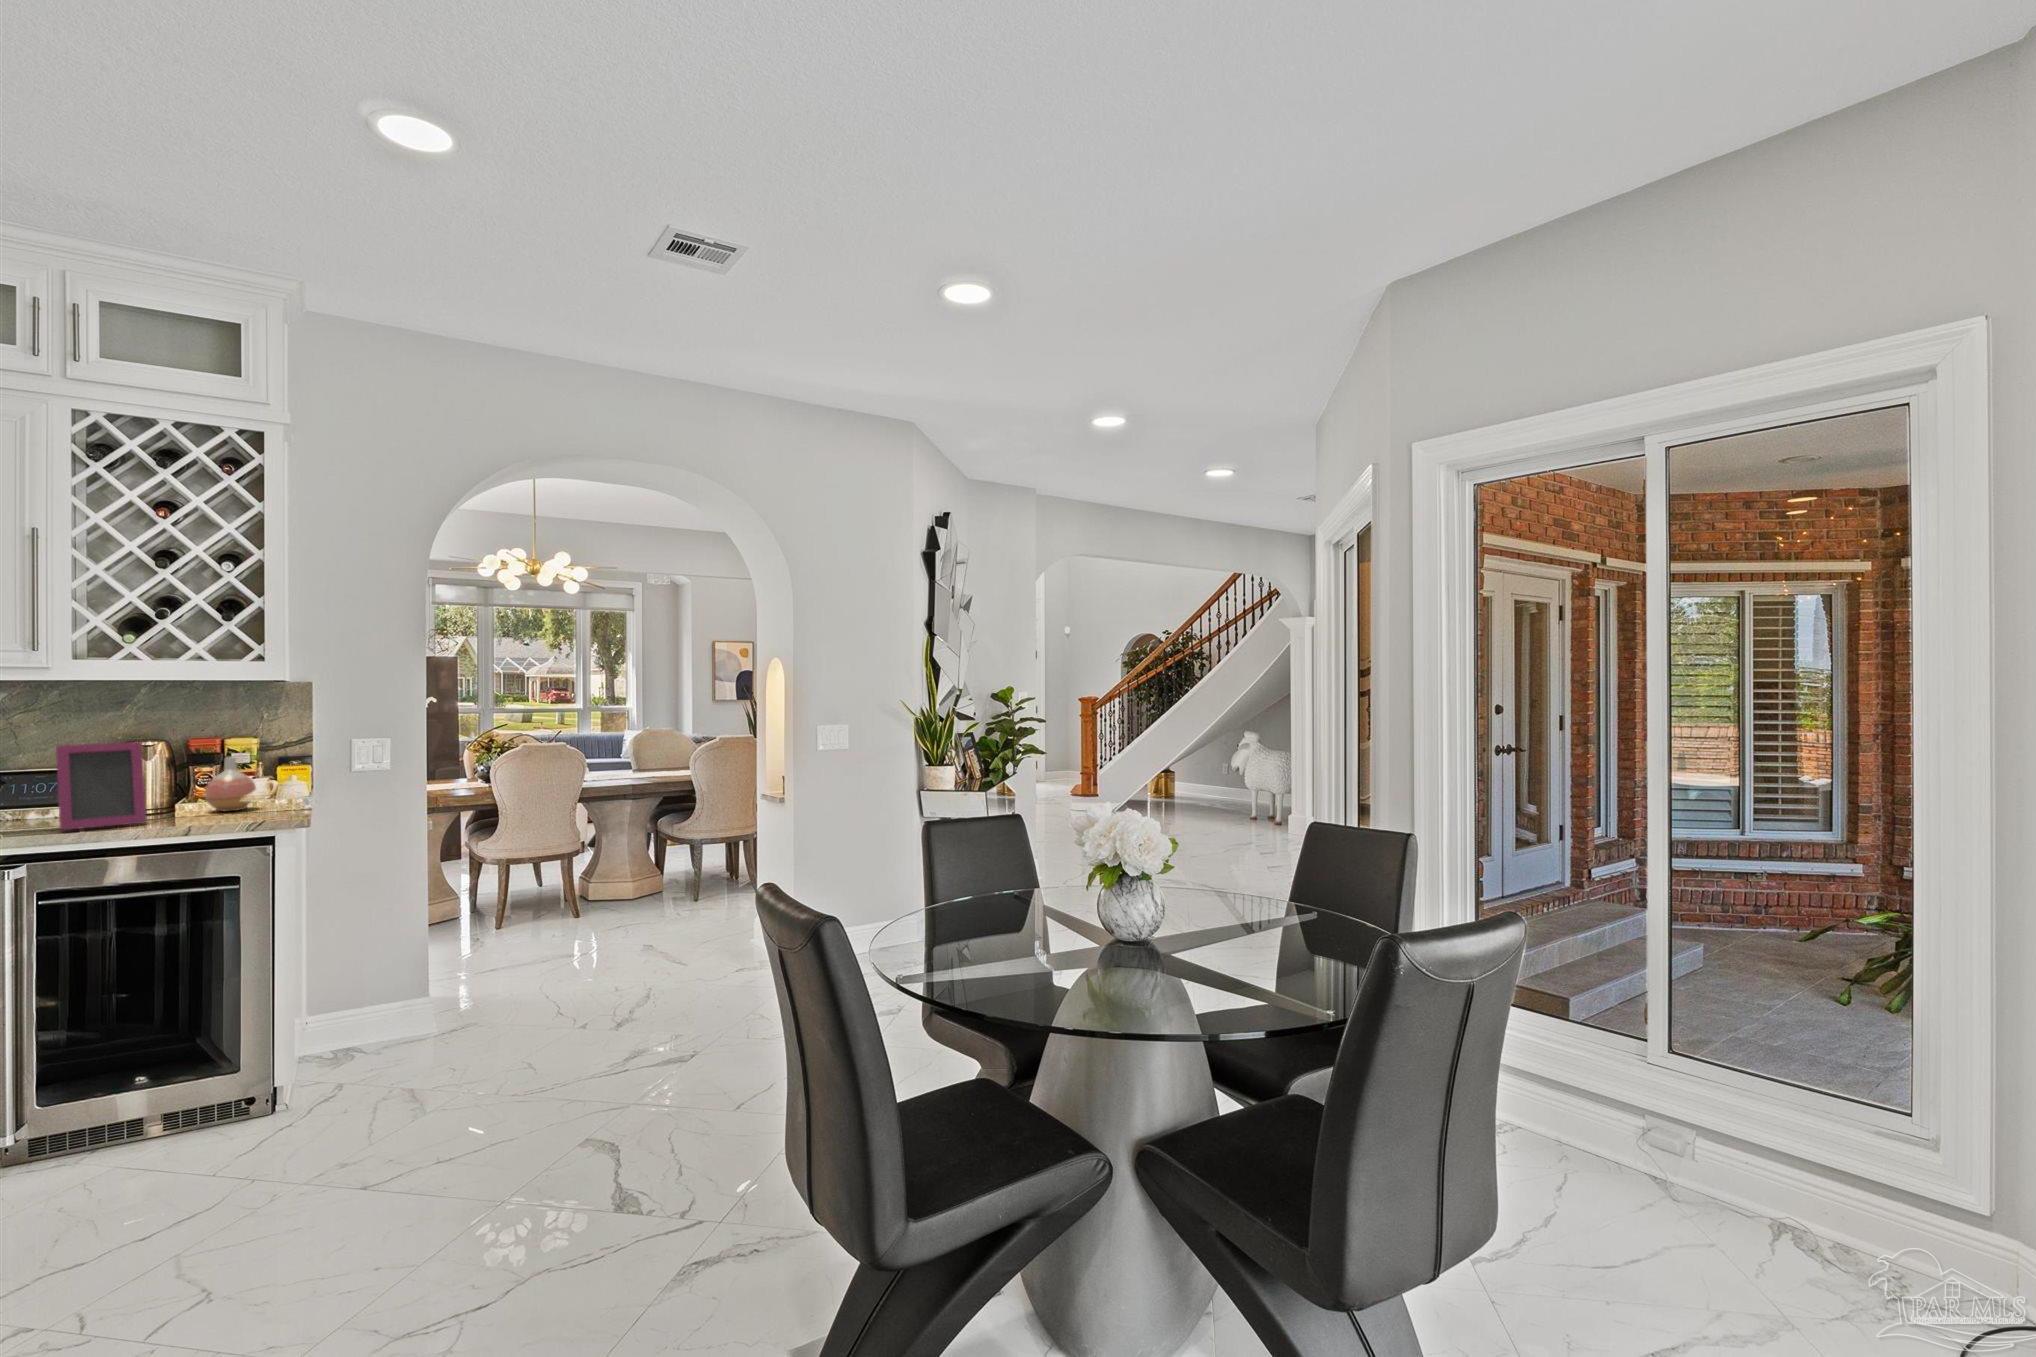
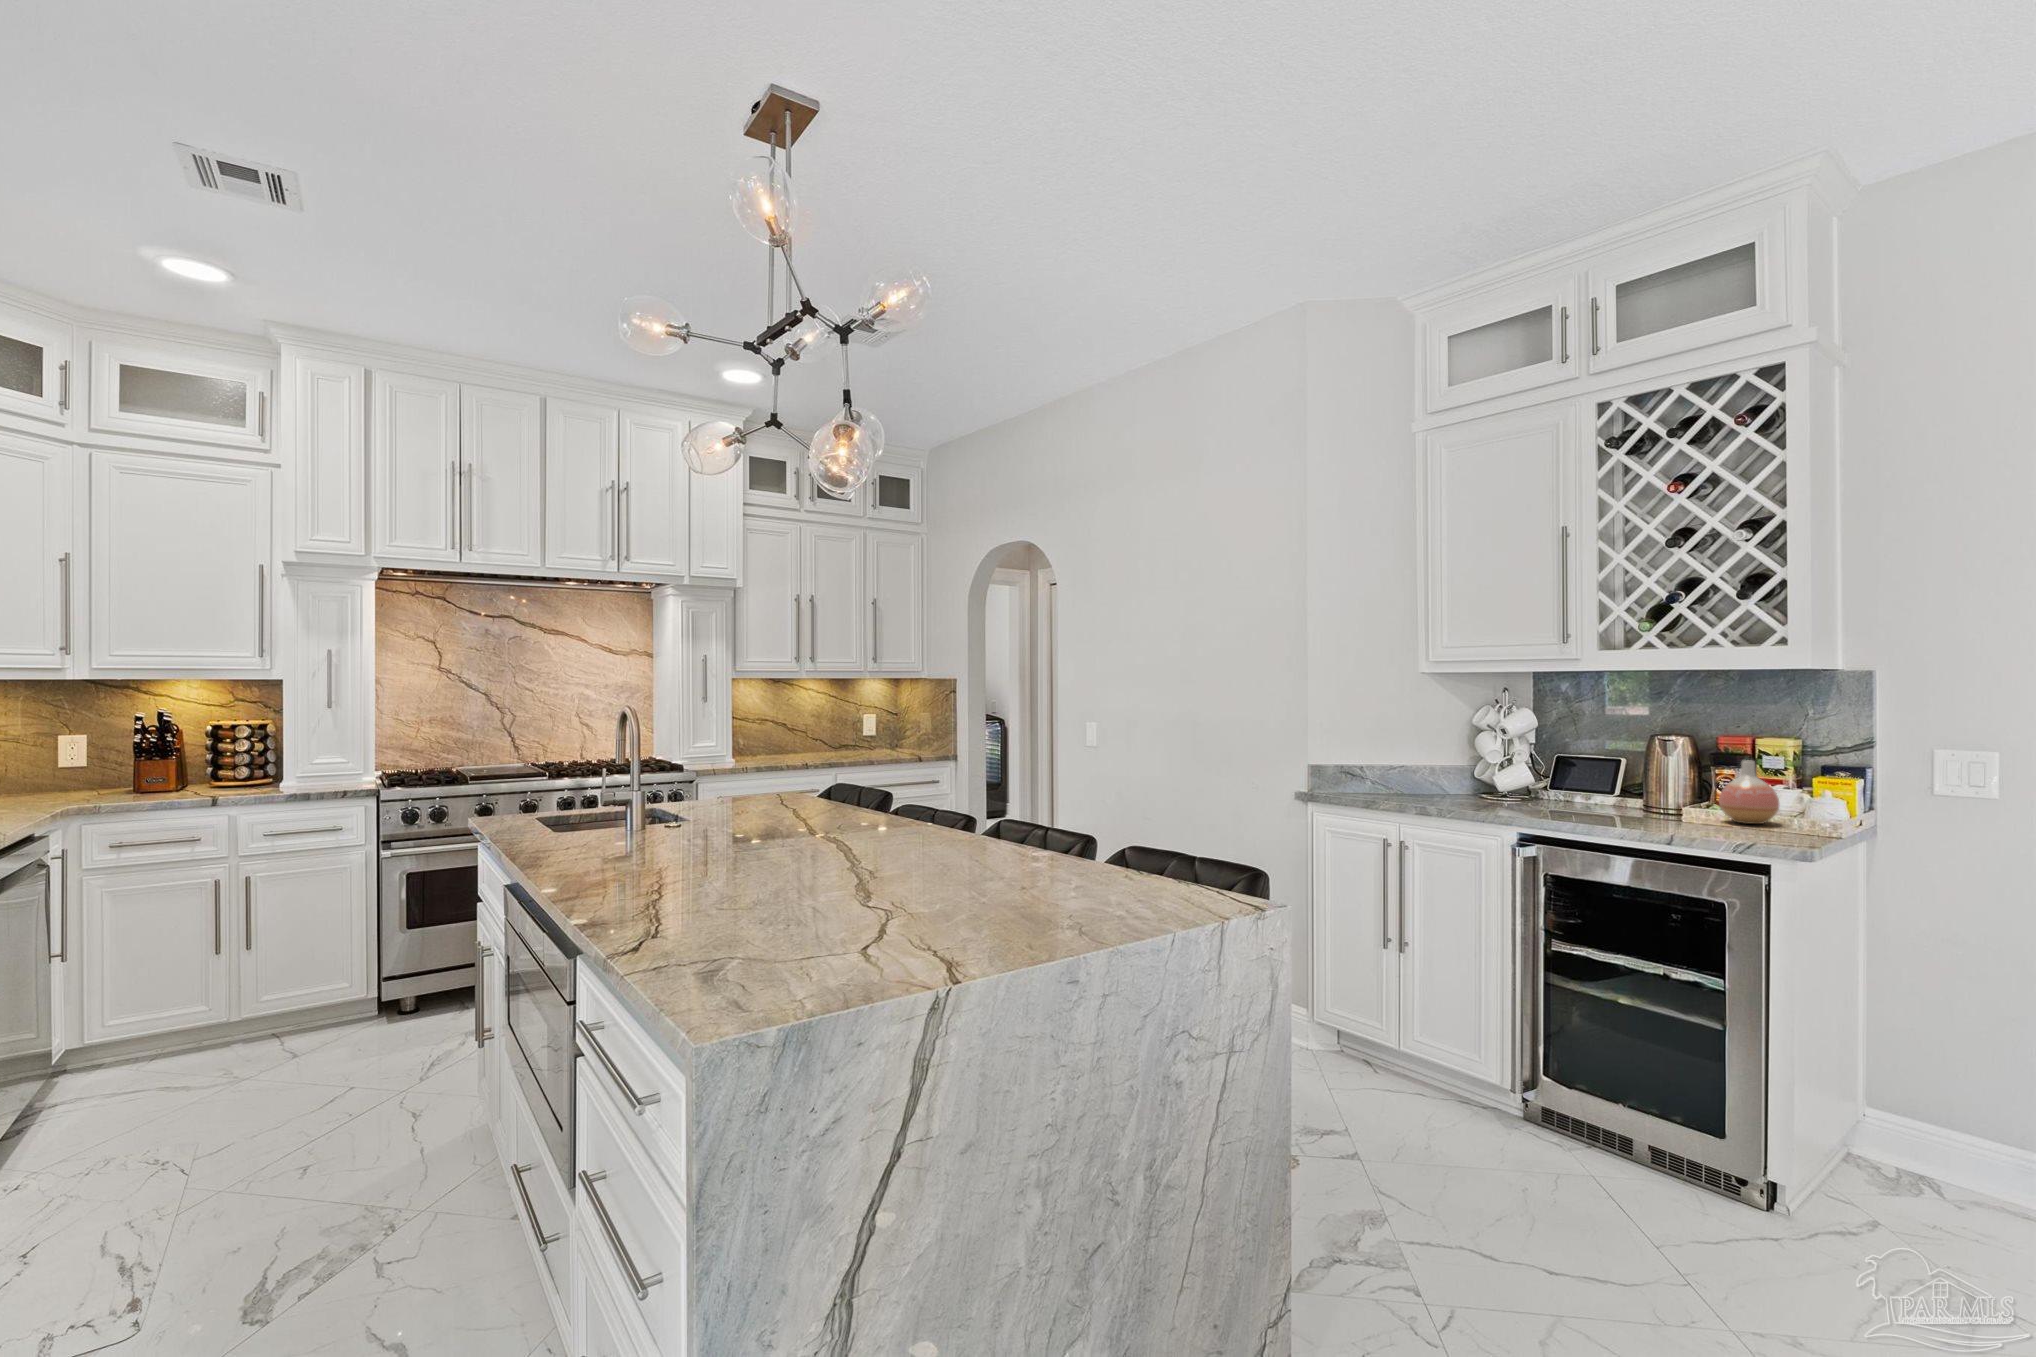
picture frame: present [56,742,146,830] -> none [1569,734,1647,822]

